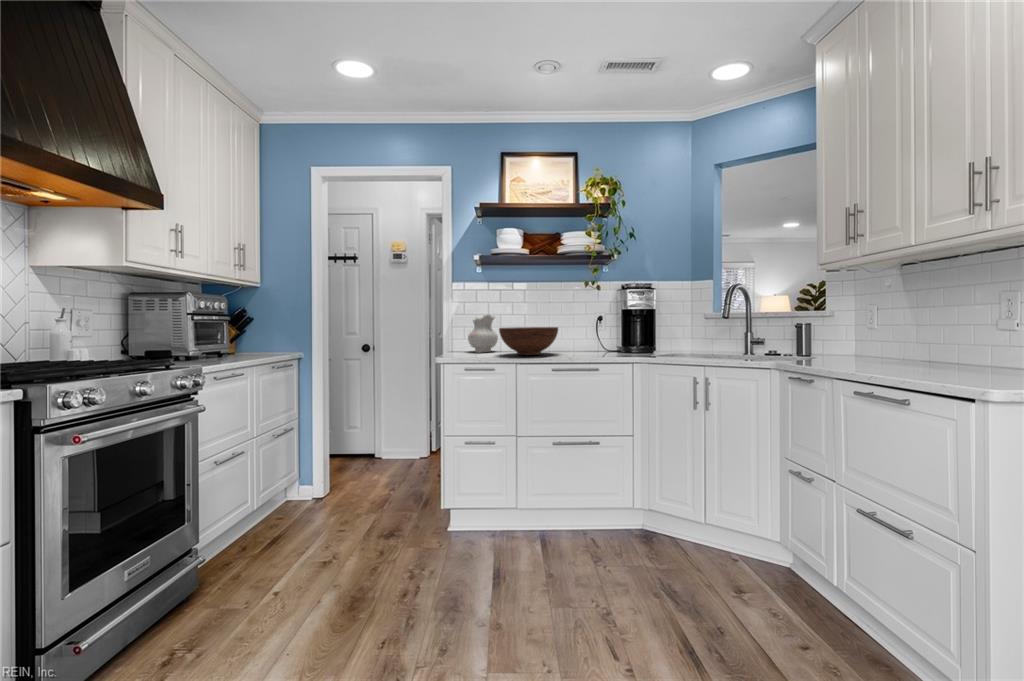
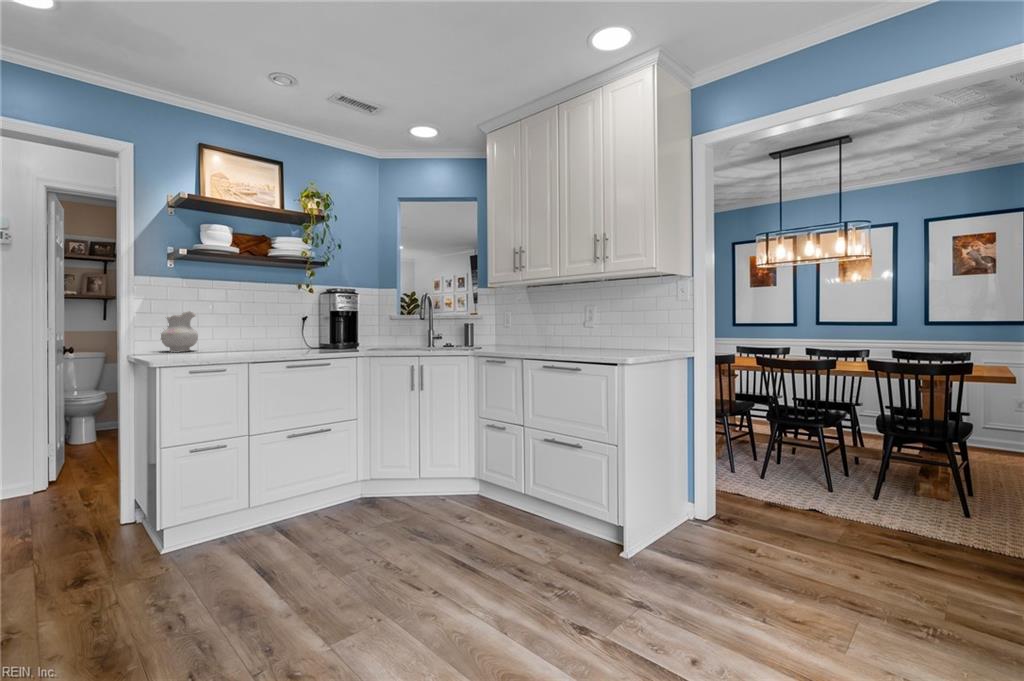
fruit bowl: present [499,327,558,355] -> none [213,325,279,353]

